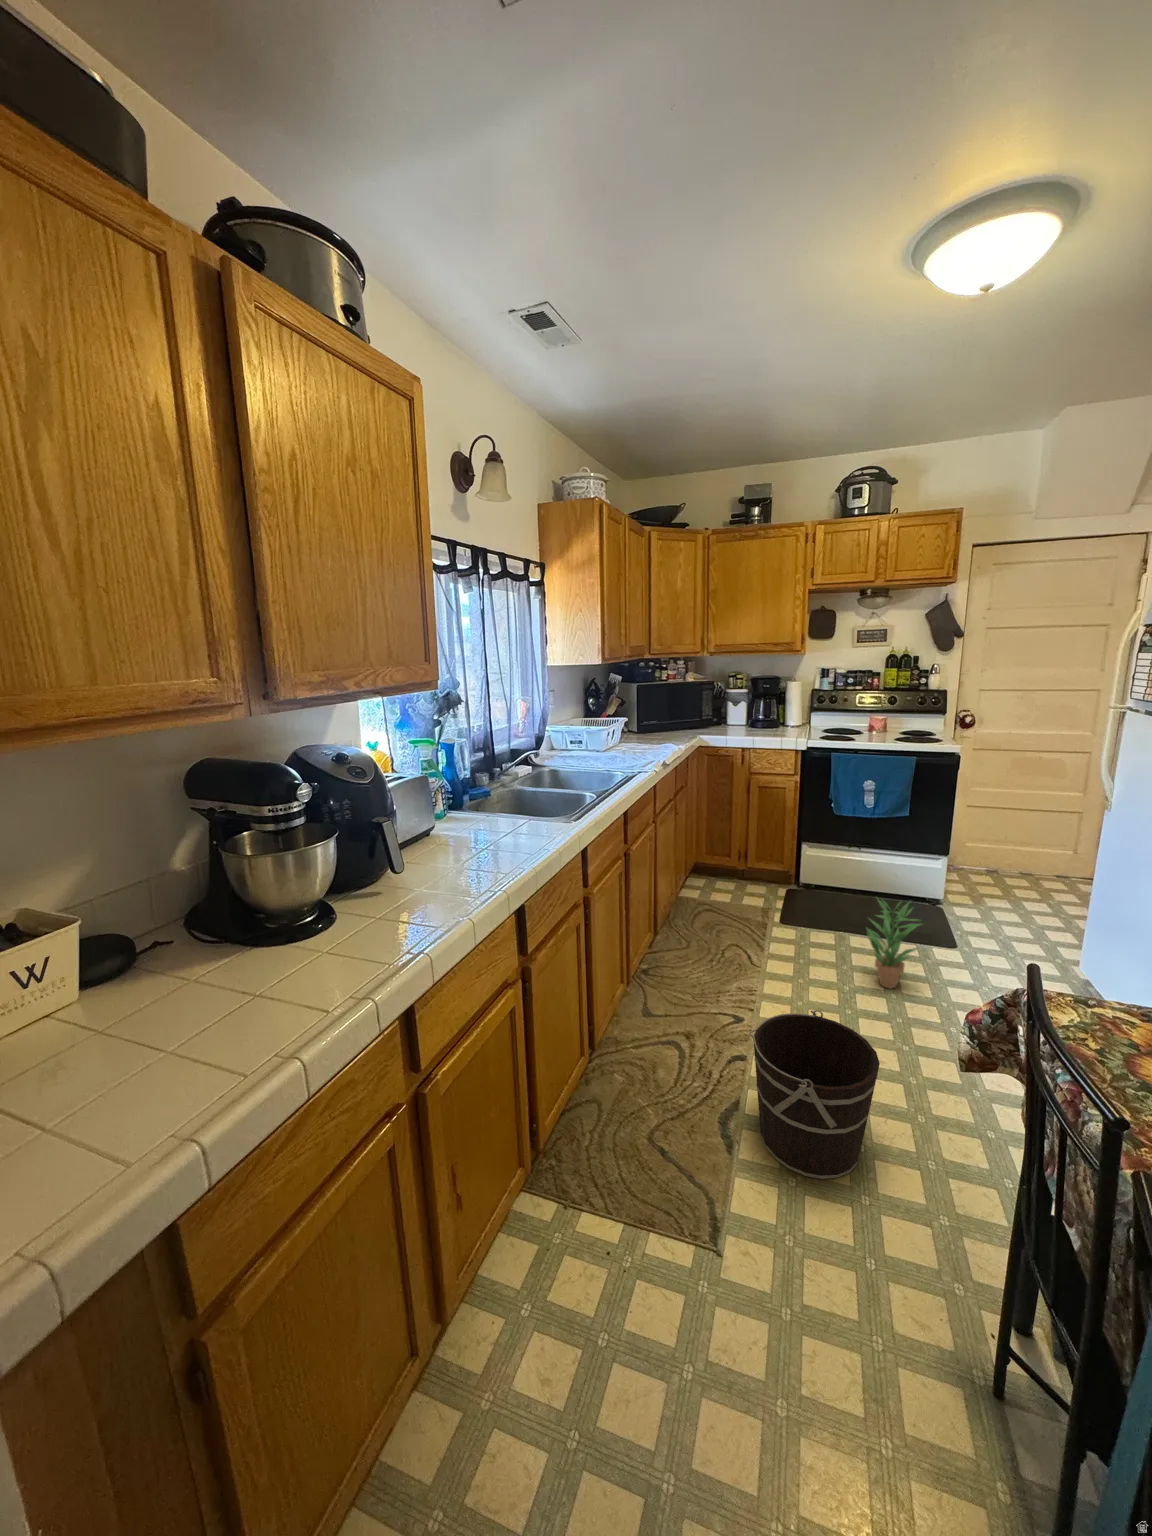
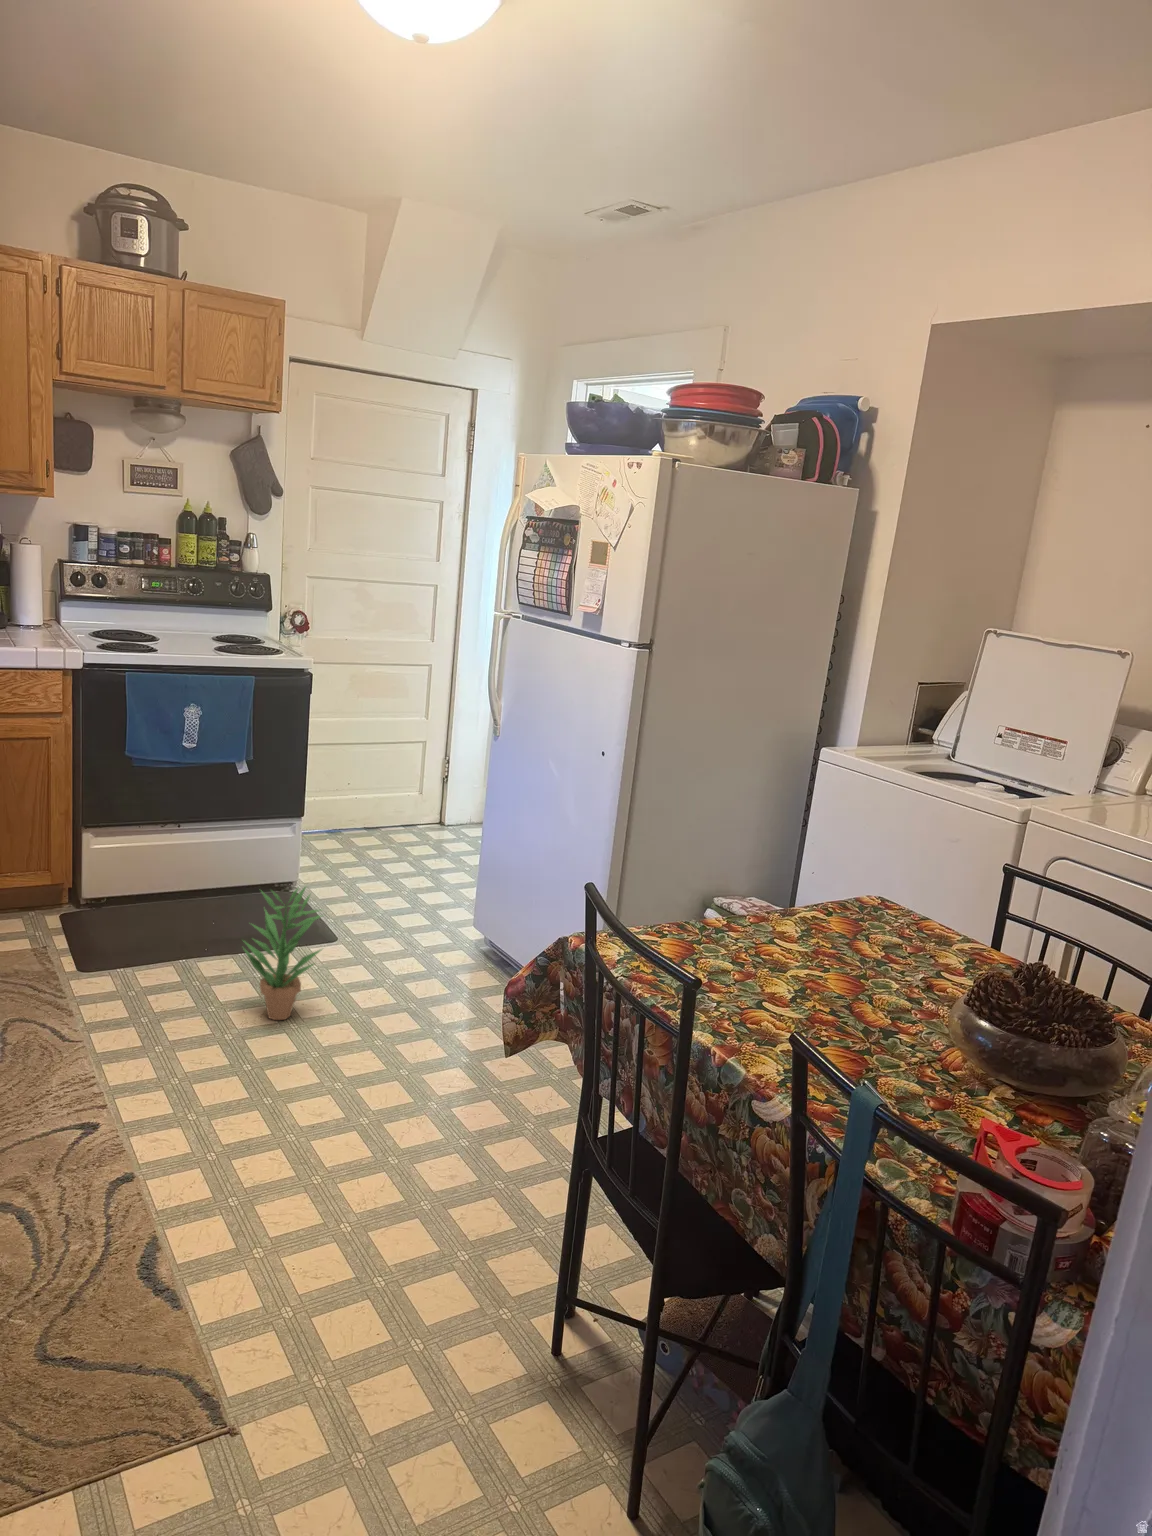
bucket: present [749,1010,880,1179] -> none [189,1063,375,1300]

